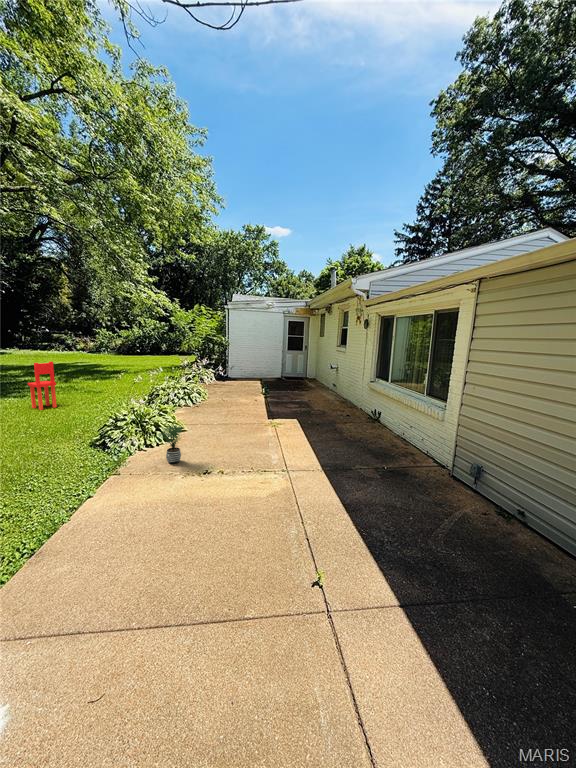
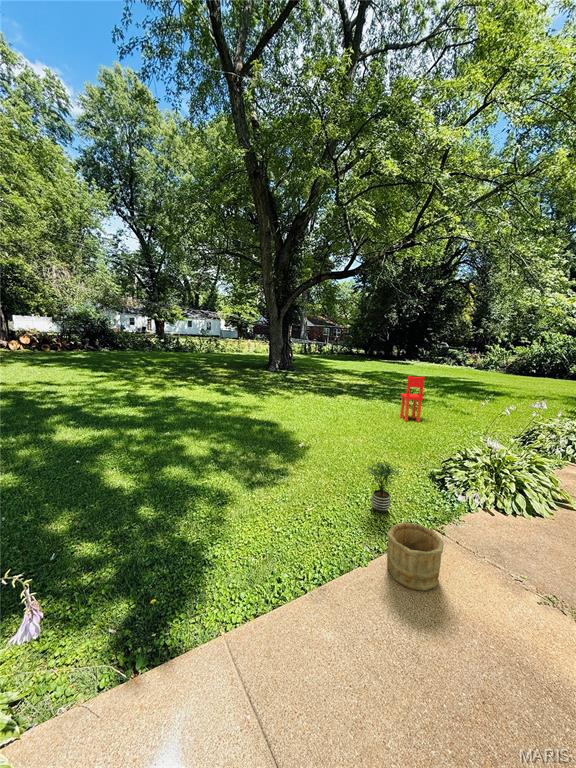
potted plant: present [158,426,182,464] -> present [367,462,400,513]
wooden bucket: none [85,466,130,511] -> present [387,522,444,591]

